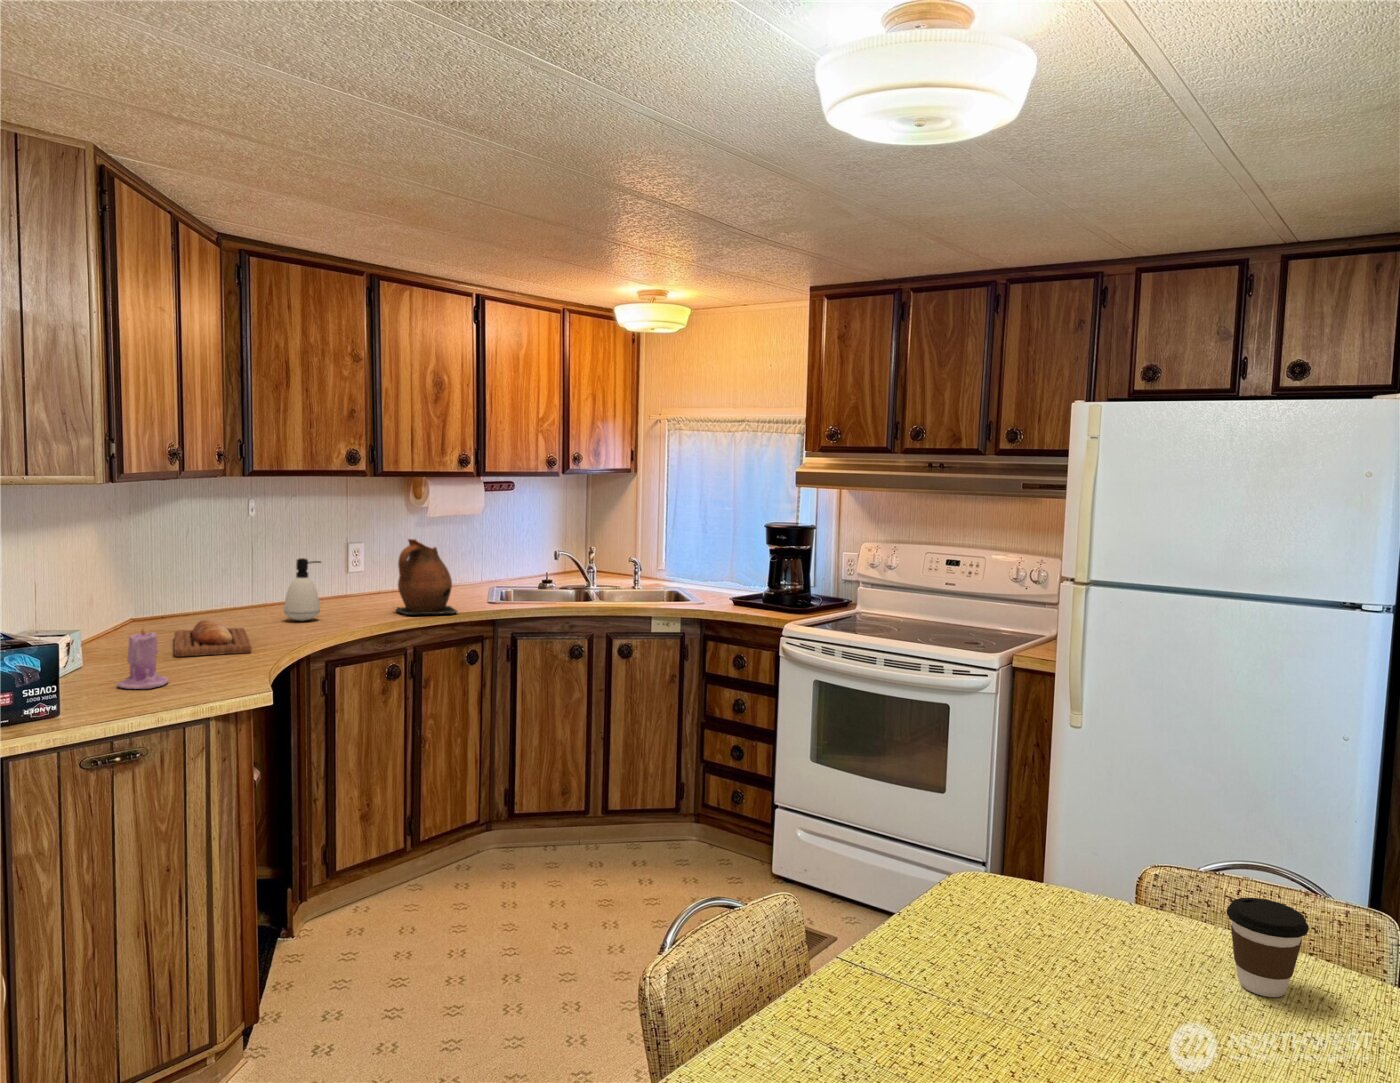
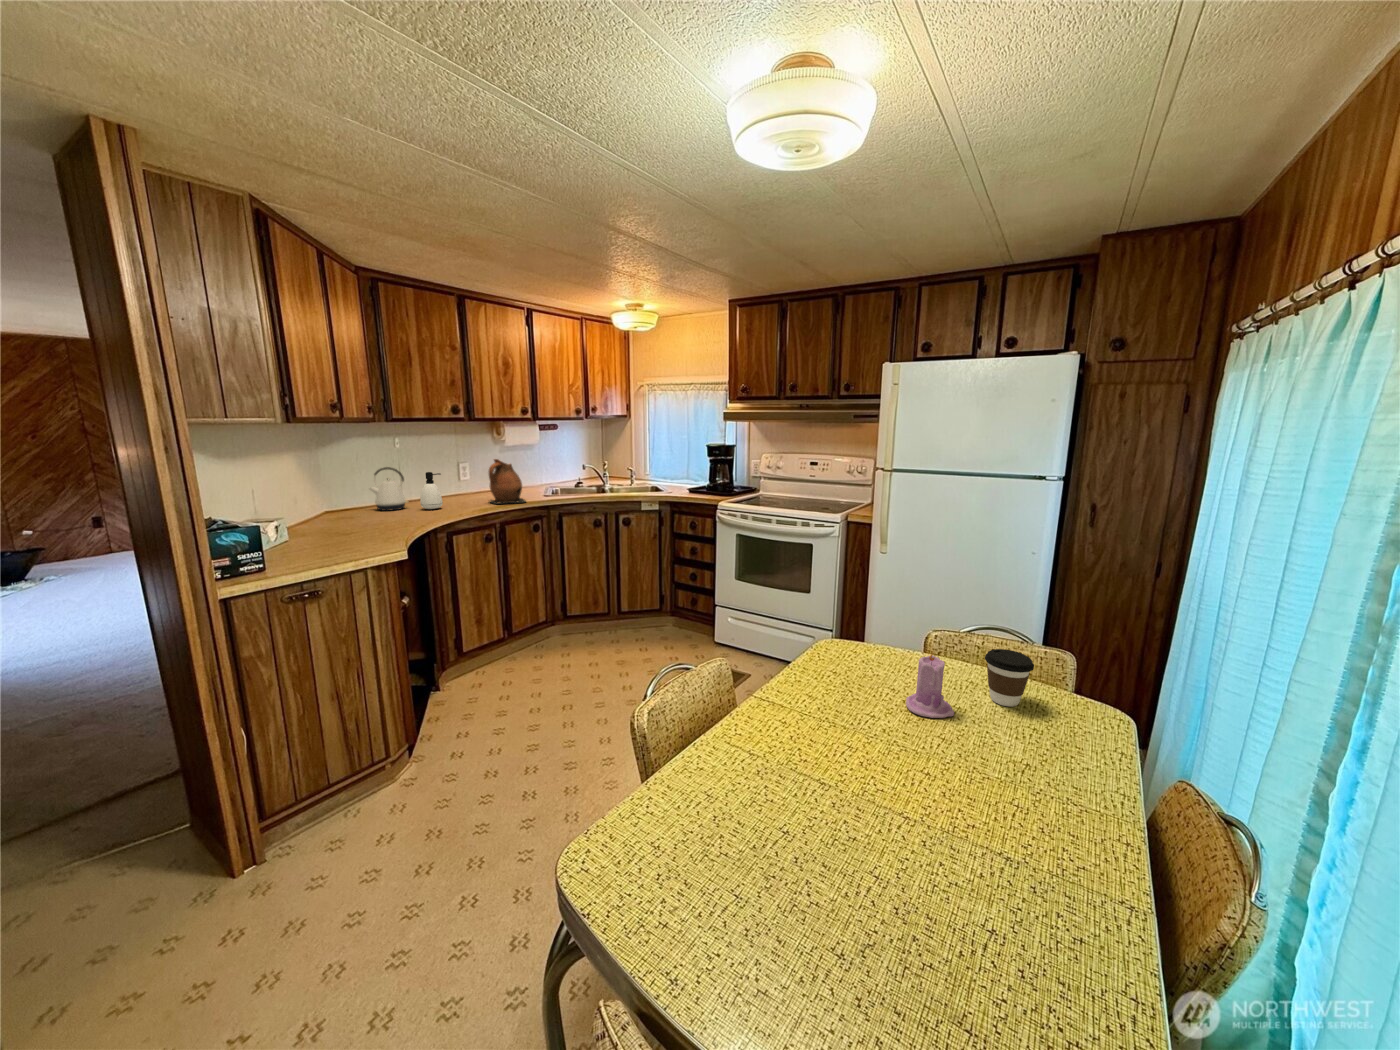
kettle: none [202,548,264,621] -> present [370,467,408,511]
bread loaf: present [174,620,252,657] -> none [348,510,398,532]
candle: present [117,629,168,689] -> present [906,652,954,718]

